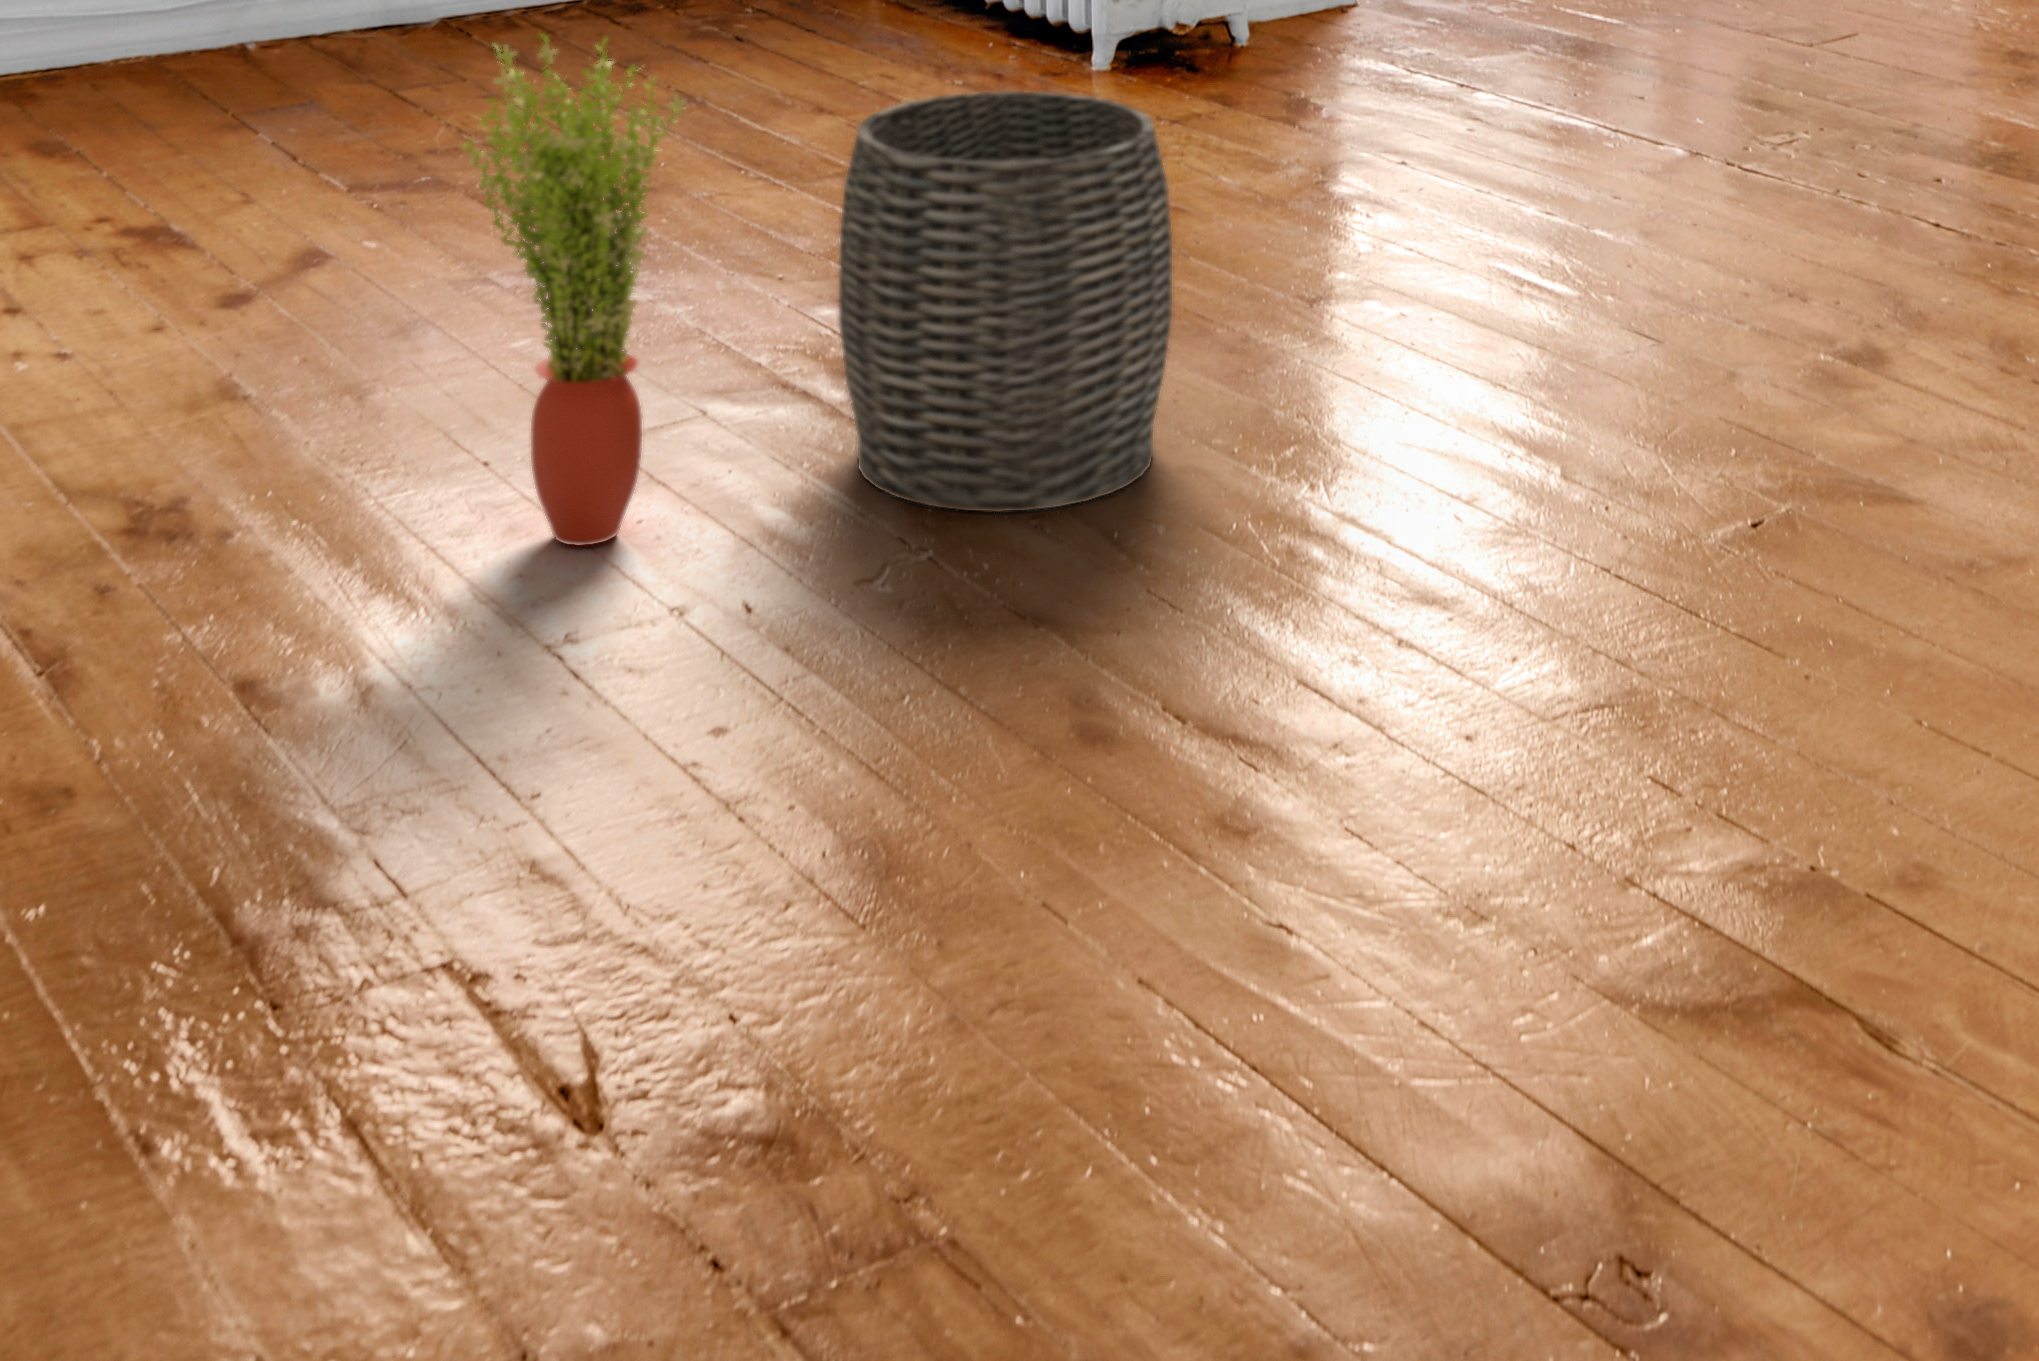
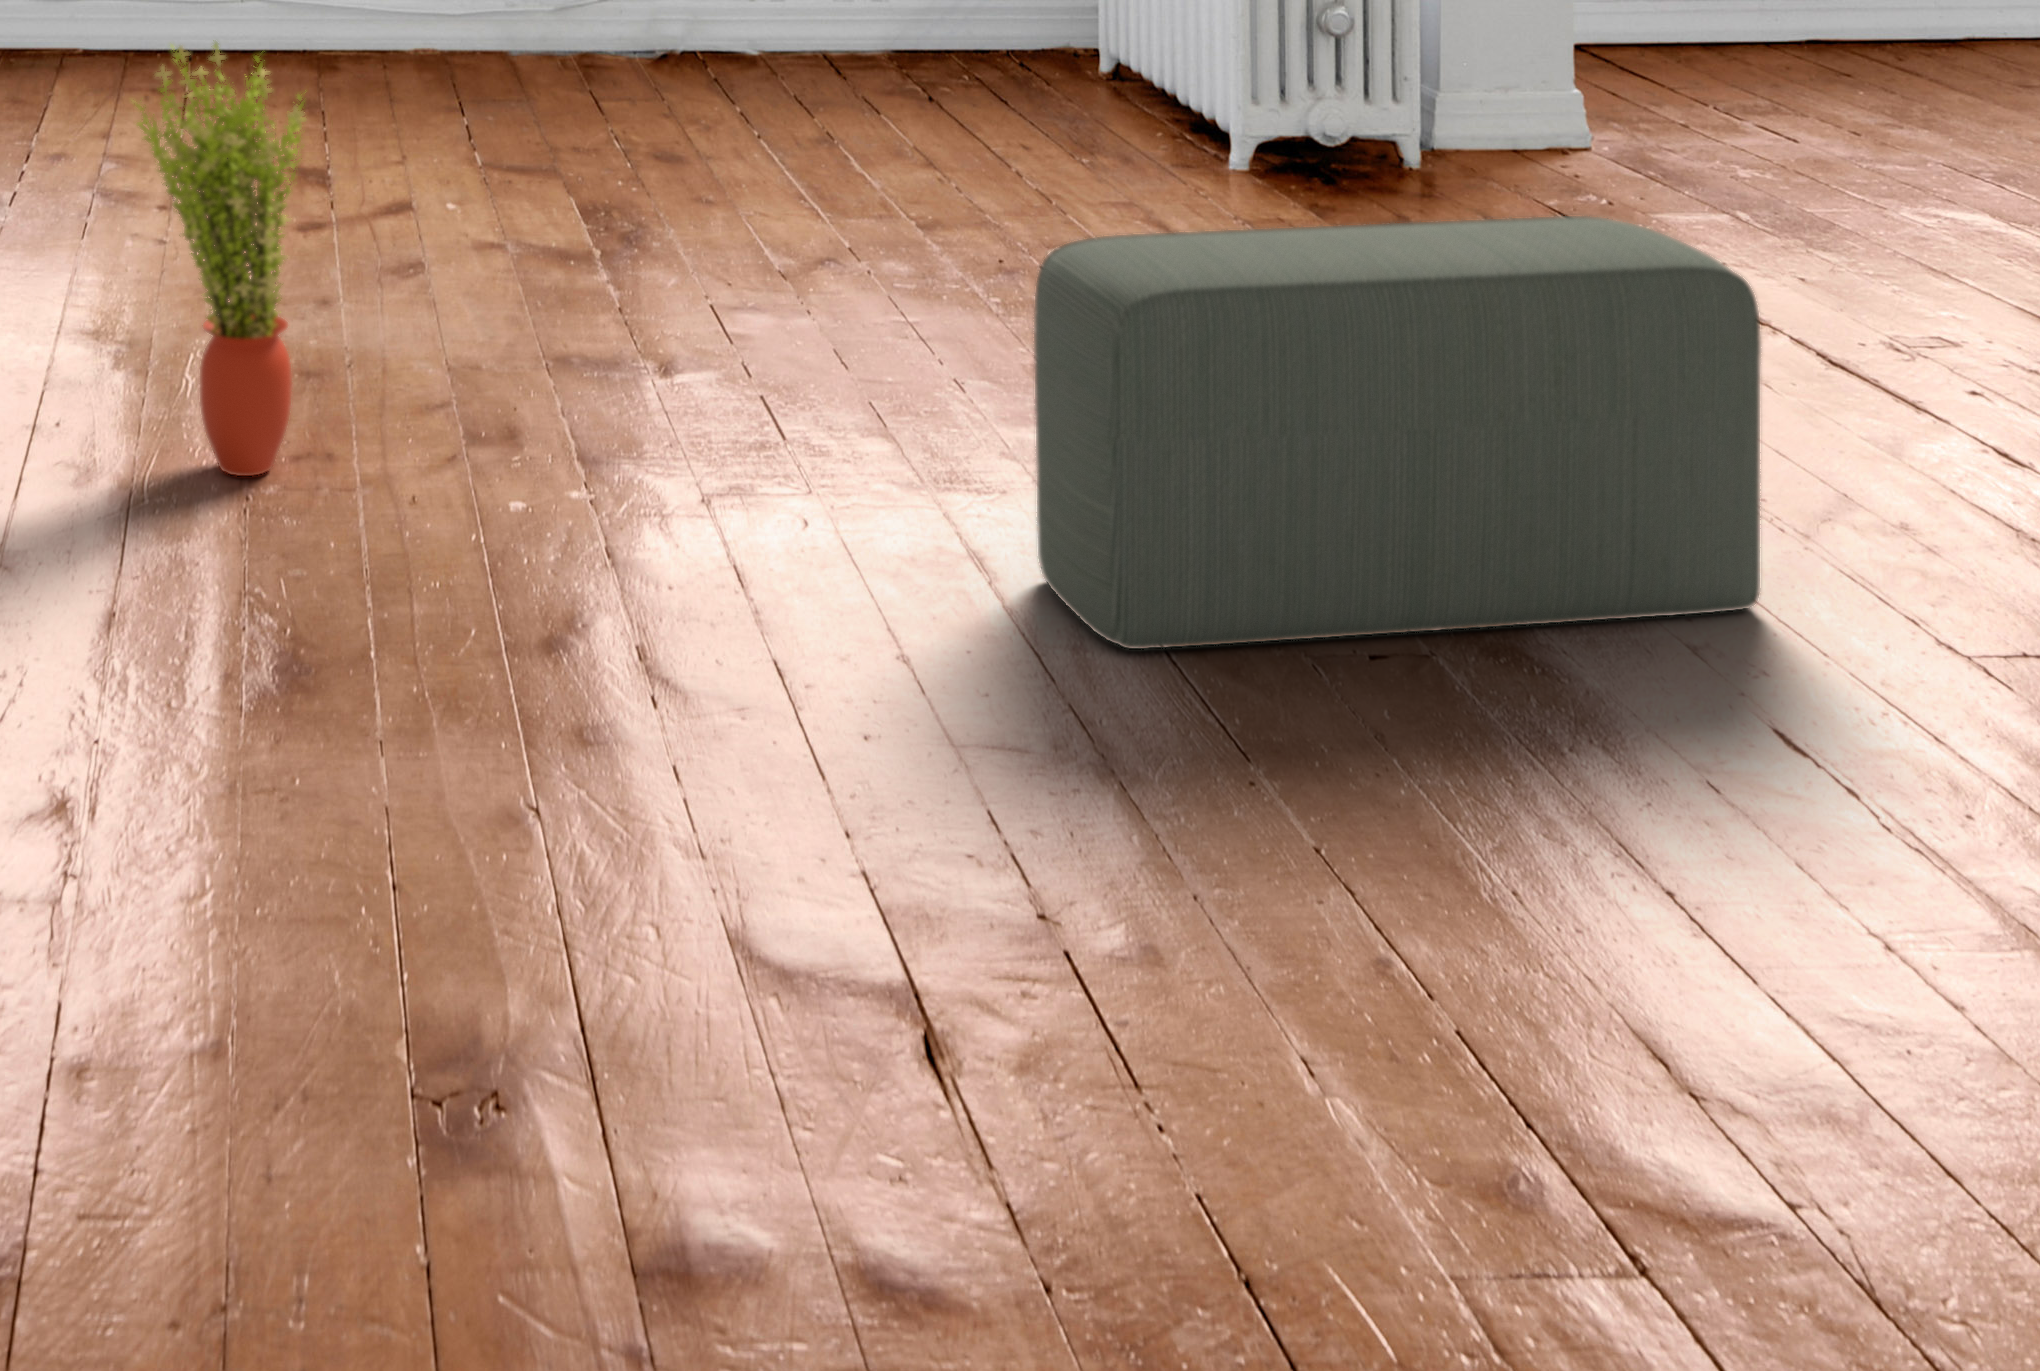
pouf: none [1440,24,1936,479] -> present [1034,216,1761,649]
woven basket: present [839,91,1172,512] -> none [484,150,792,543]

